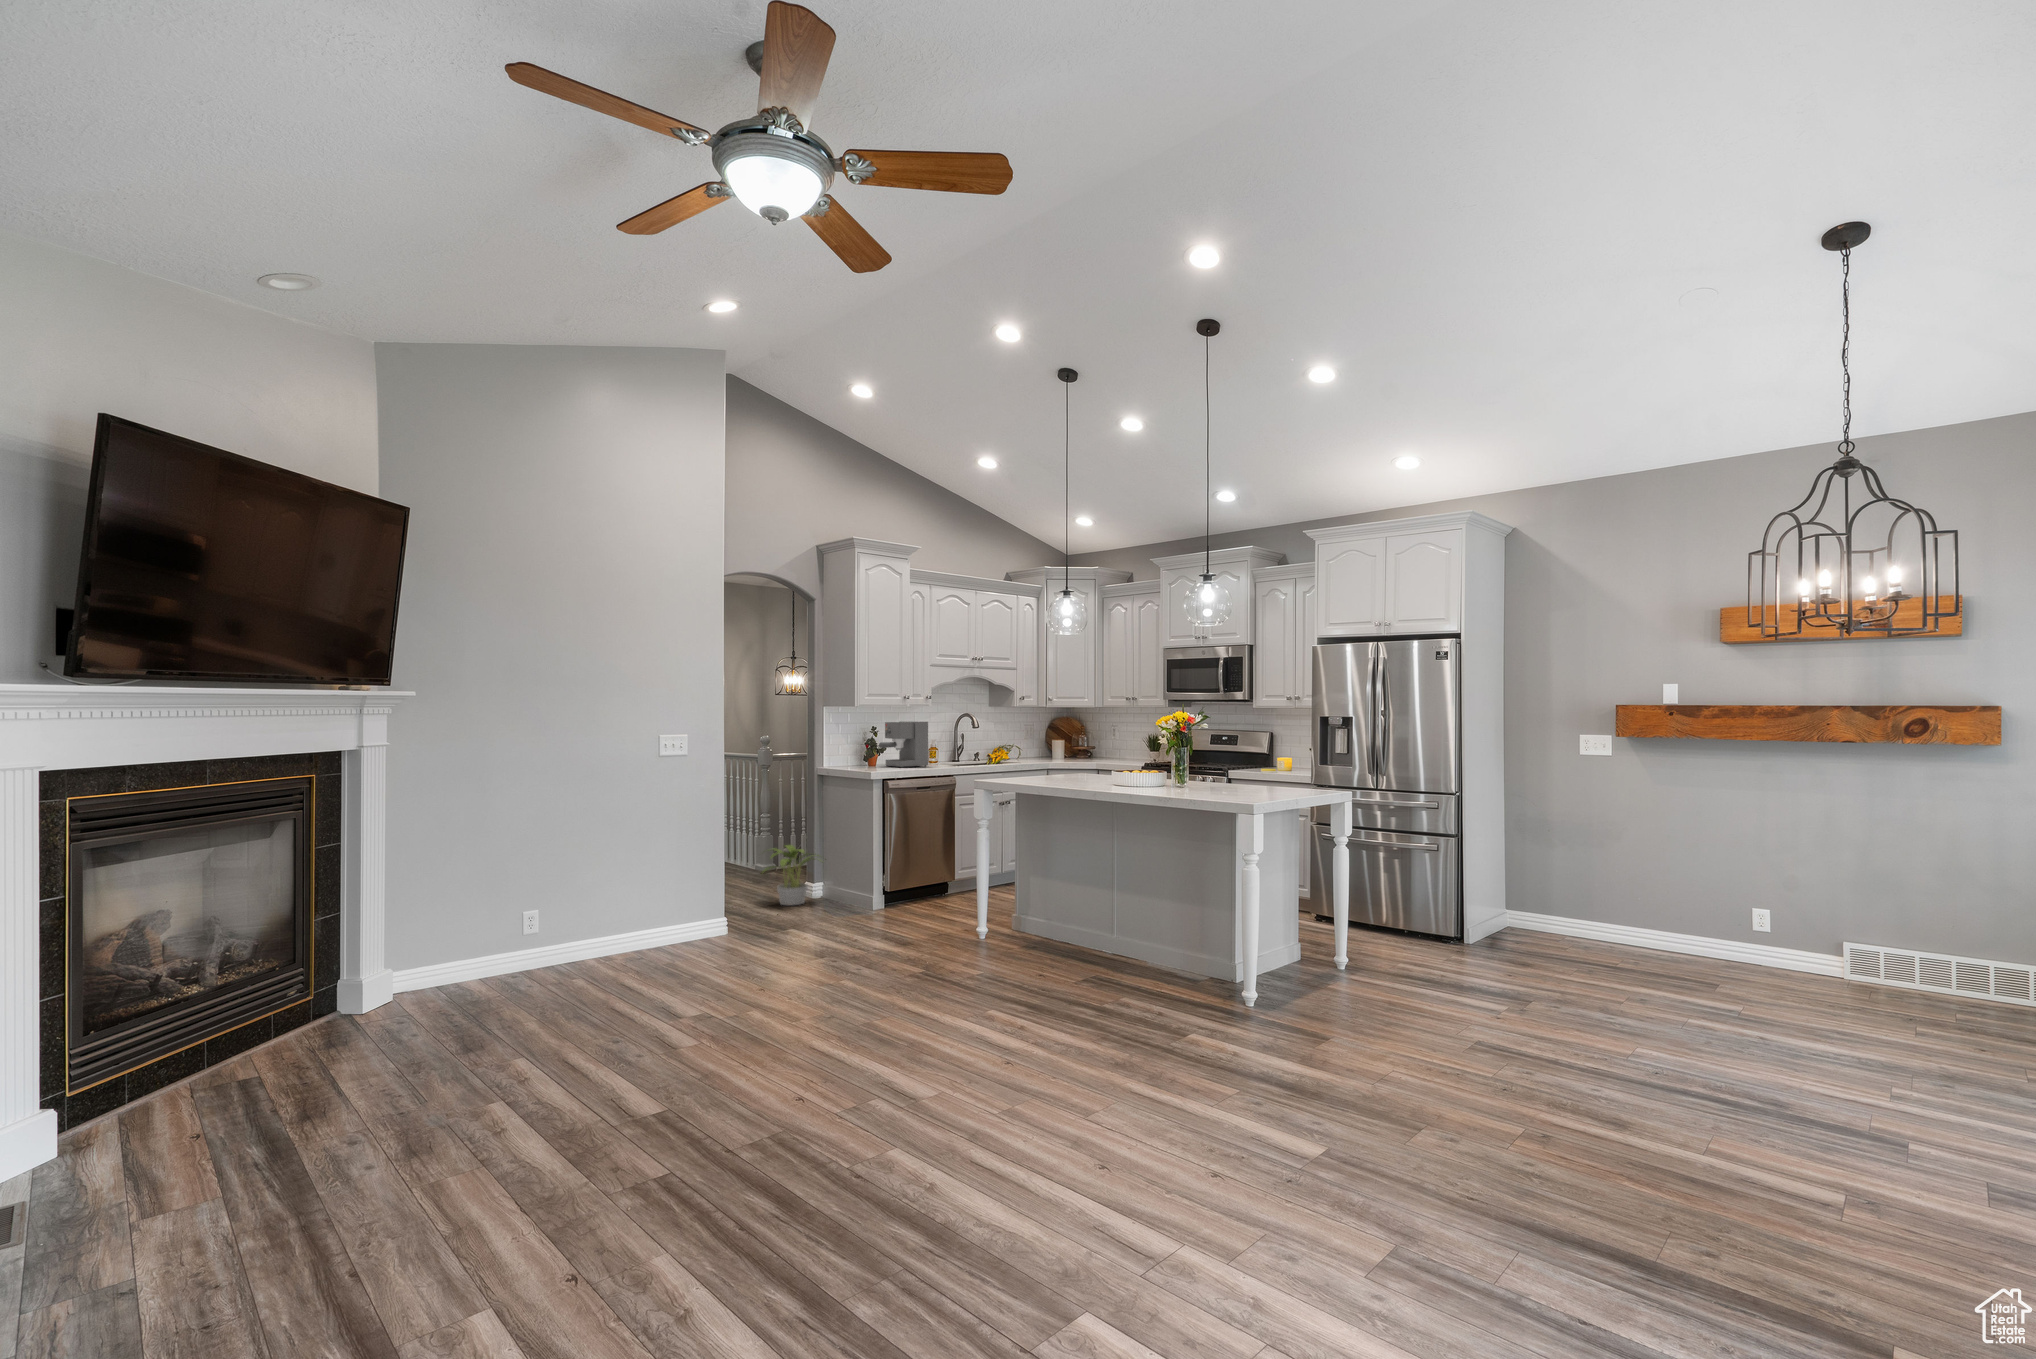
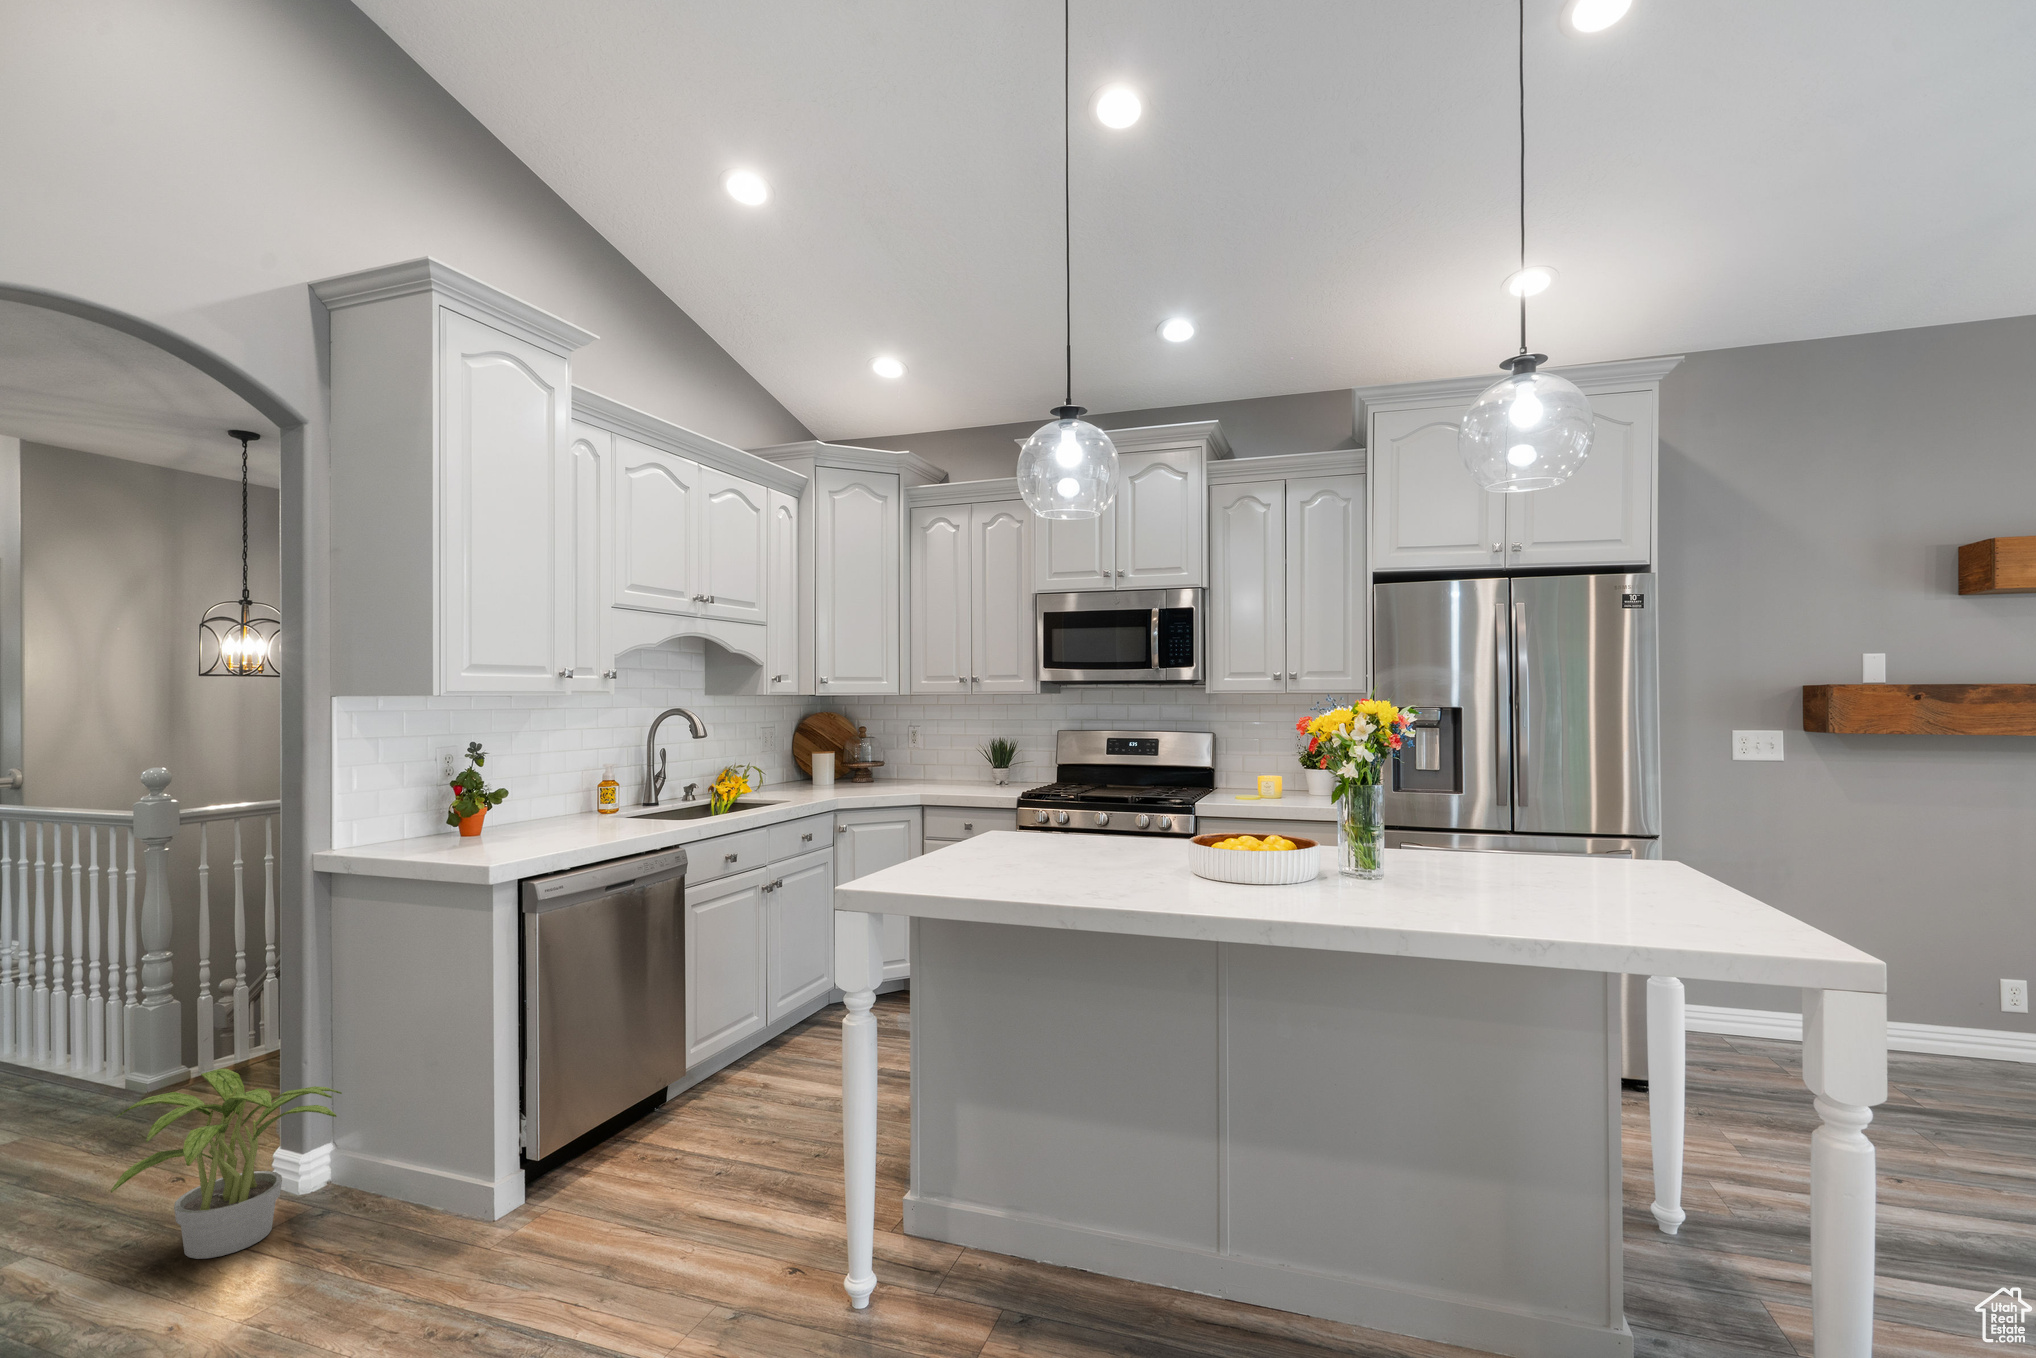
coffee maker: present [879,721,928,768] -> none [493,729,615,838]

